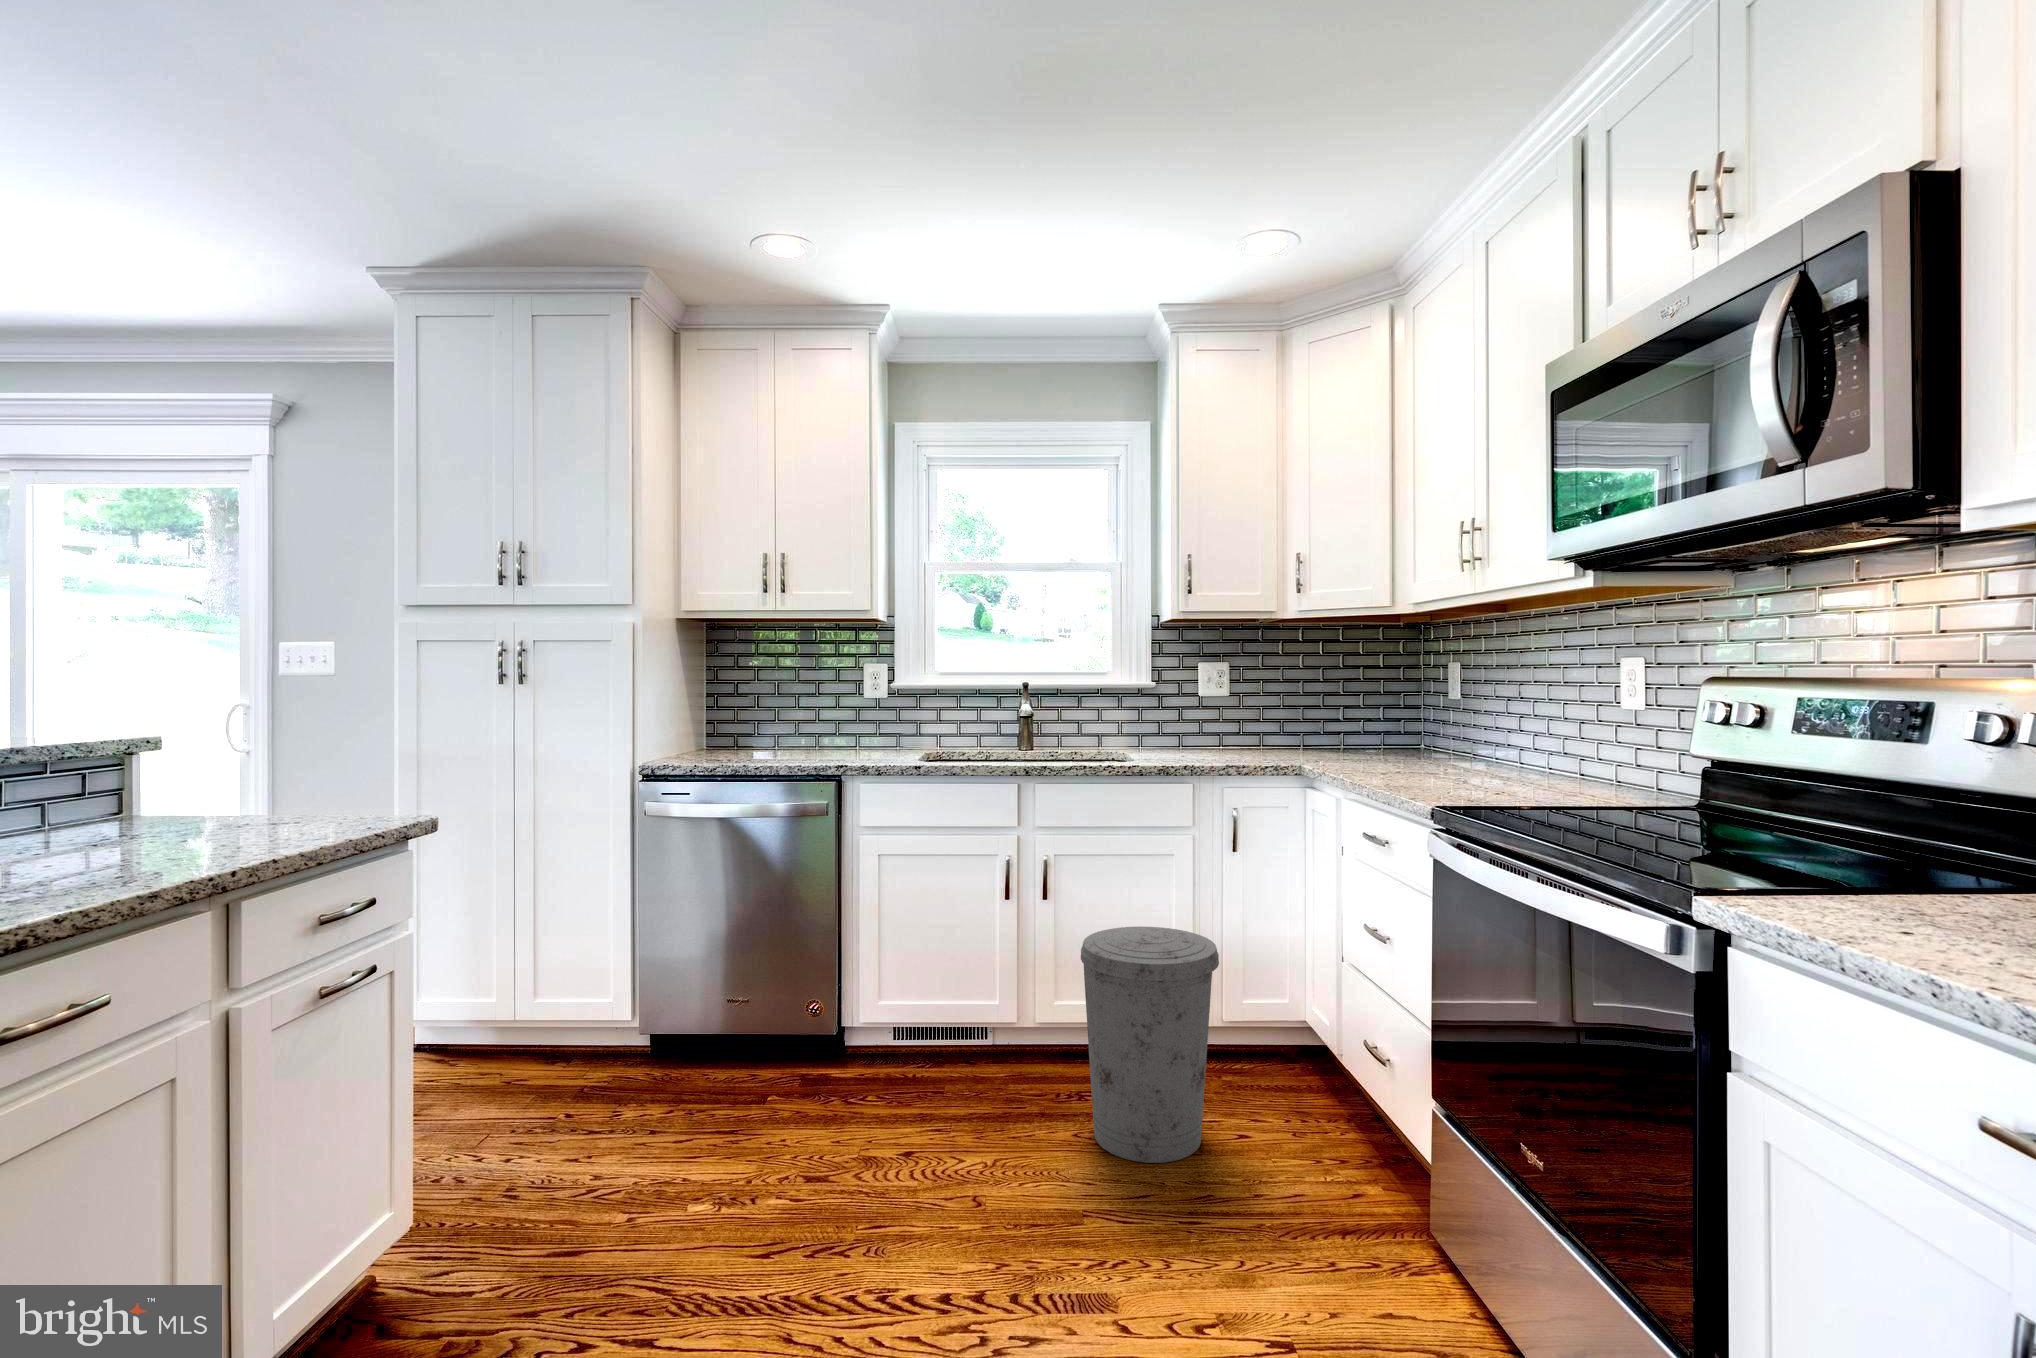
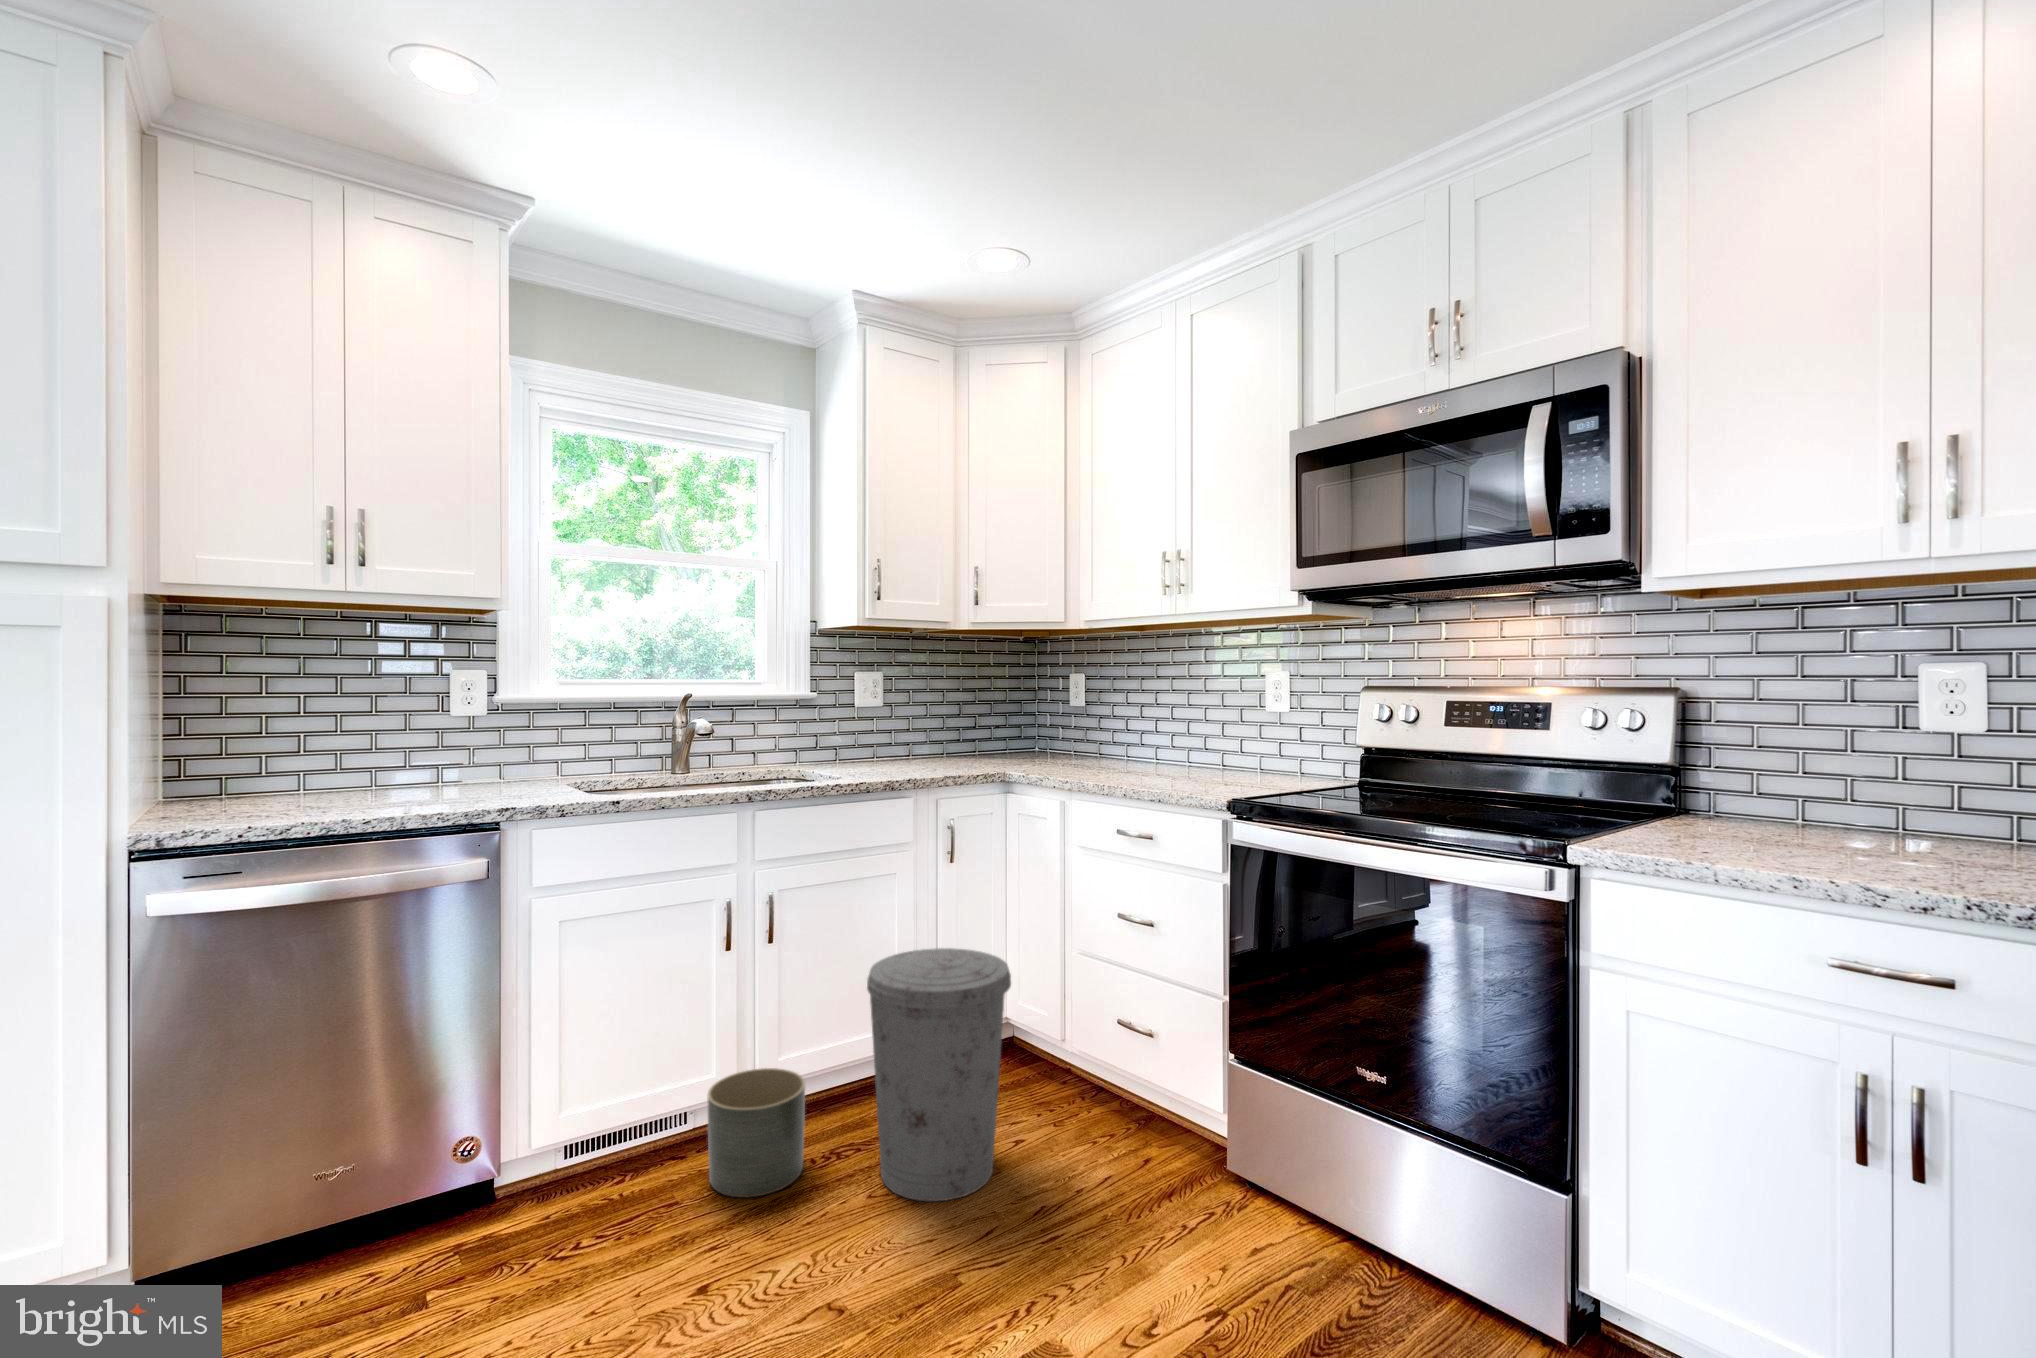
planter: none [971,1005,1051,1108] -> present [708,1068,805,1197]

